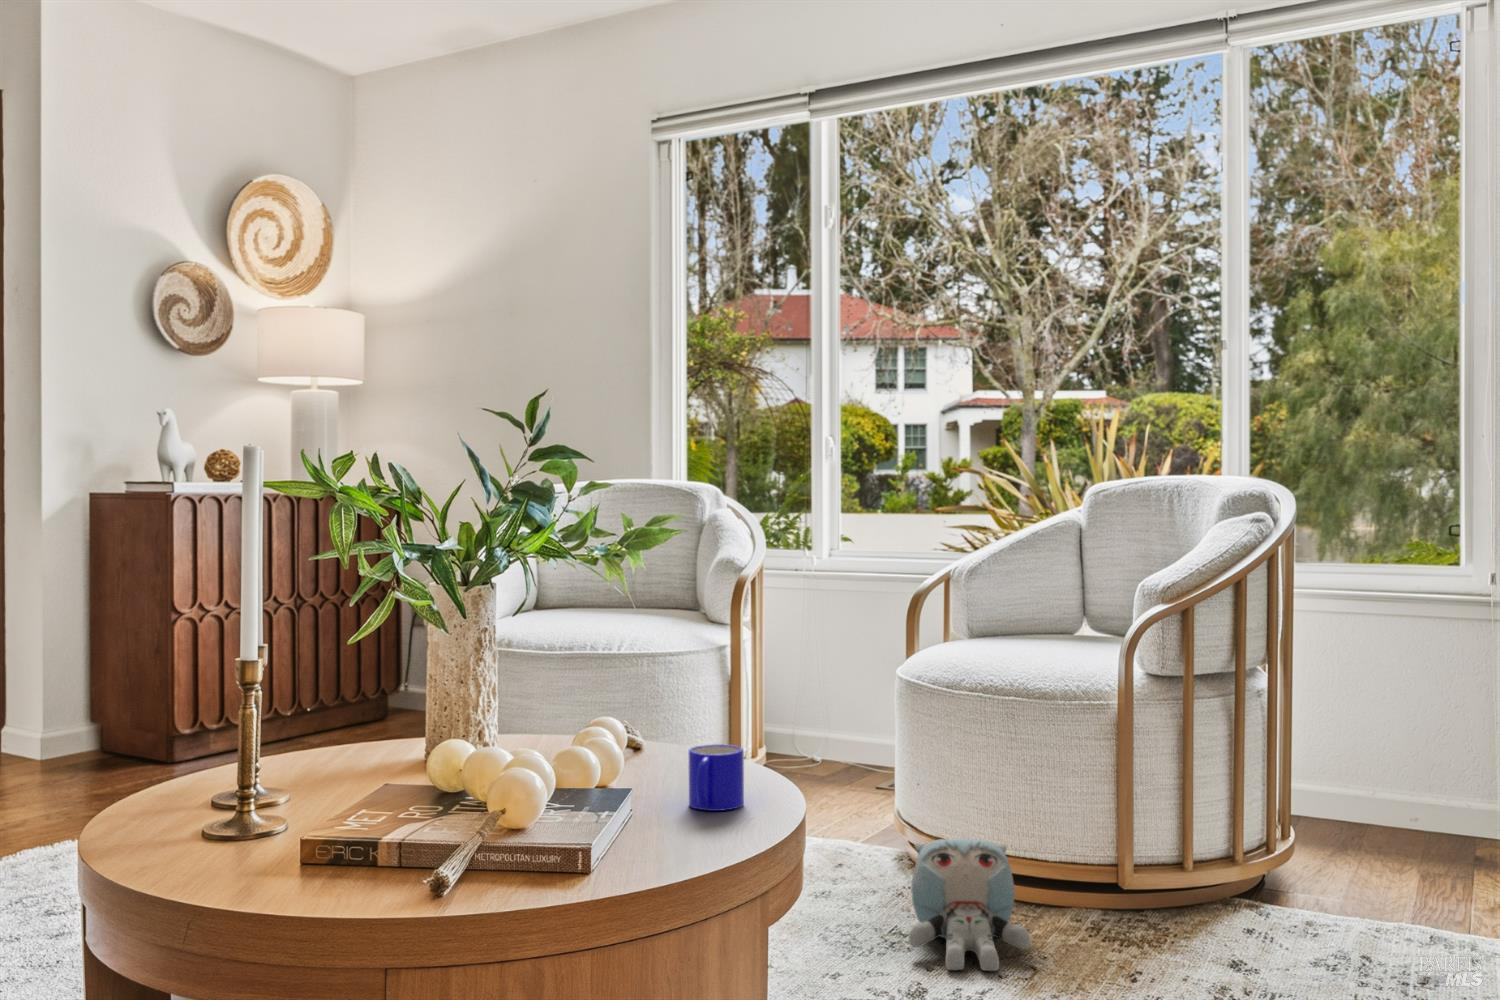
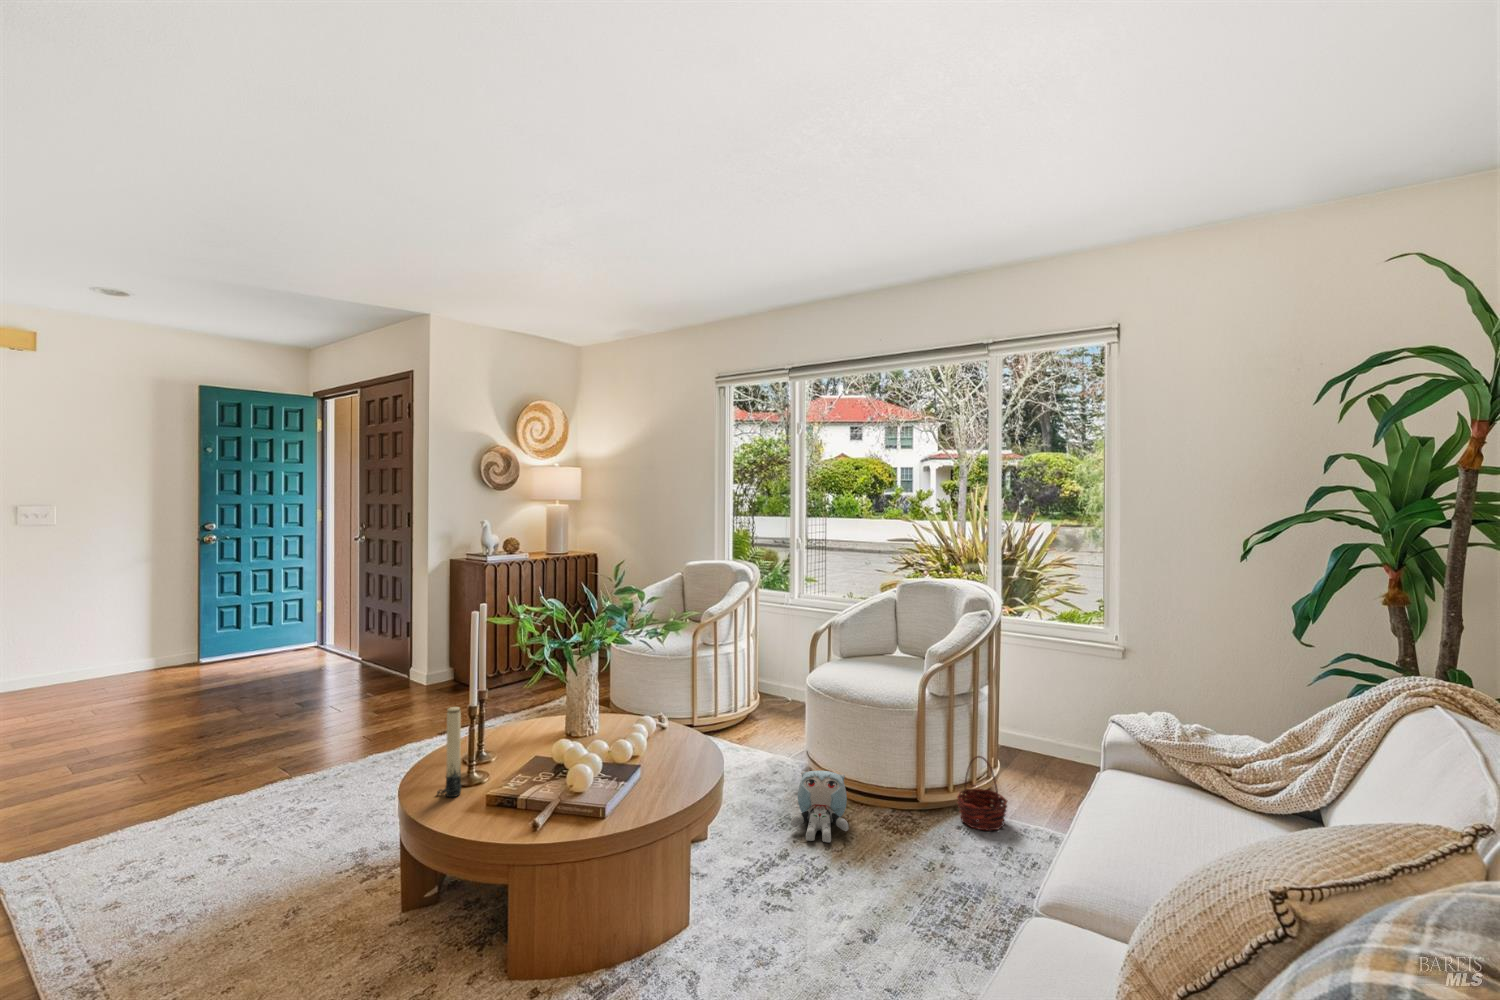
candle: none [179,654,237,856] -> present [437,707,461,797]
mug: present [689,744,744,811] -> none [669,743,694,777]
basket: none [1231,793,1337,939] -> present [957,756,1007,830]

